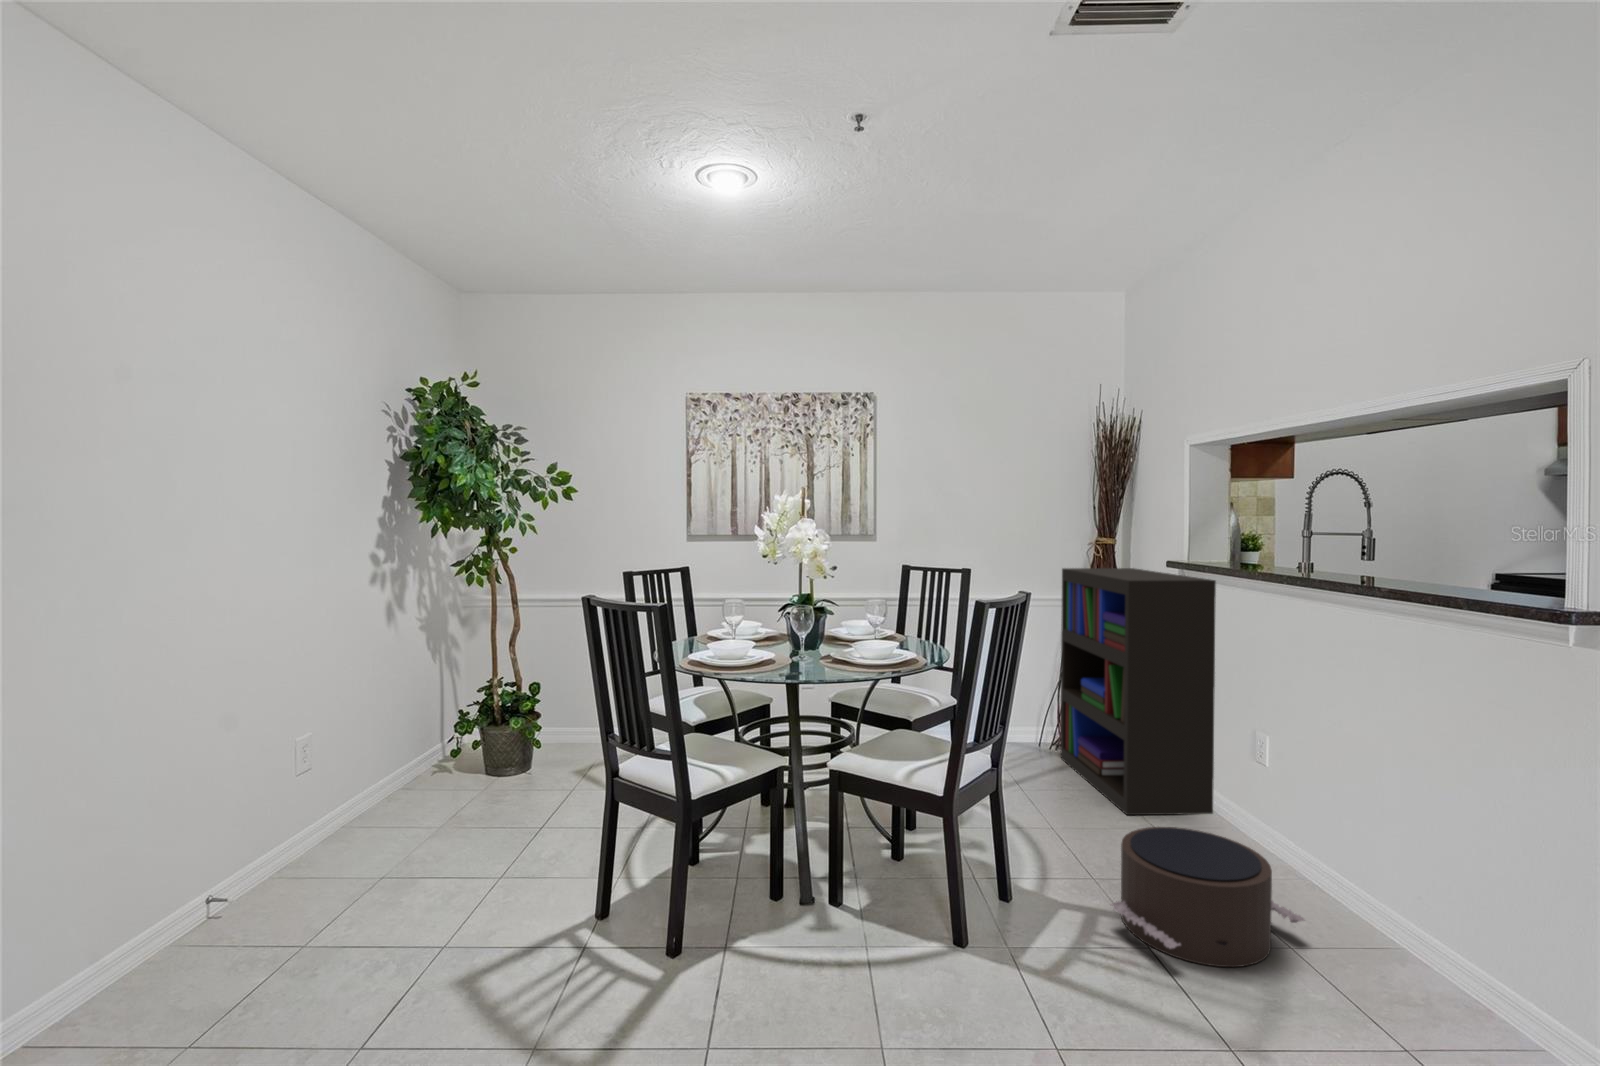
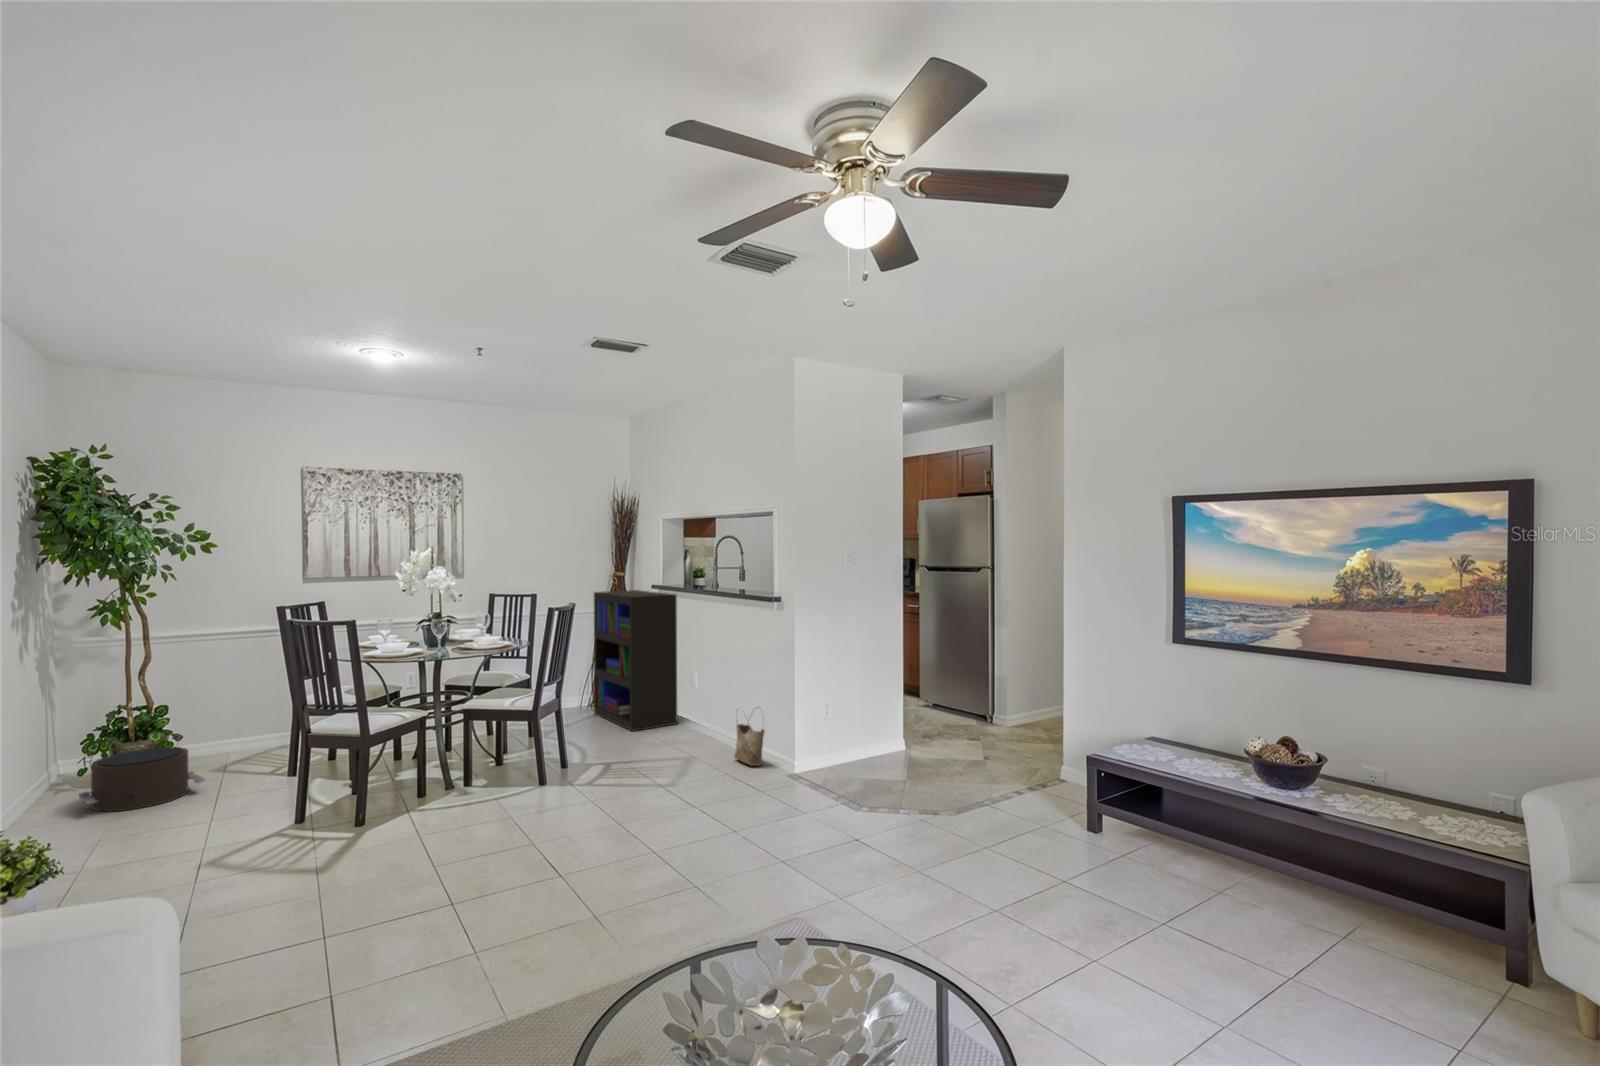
pouf: present [1110,827,1304,967] -> present [79,747,205,811]
woven basket: none [1385,862,1495,1021] -> present [734,709,764,766]

